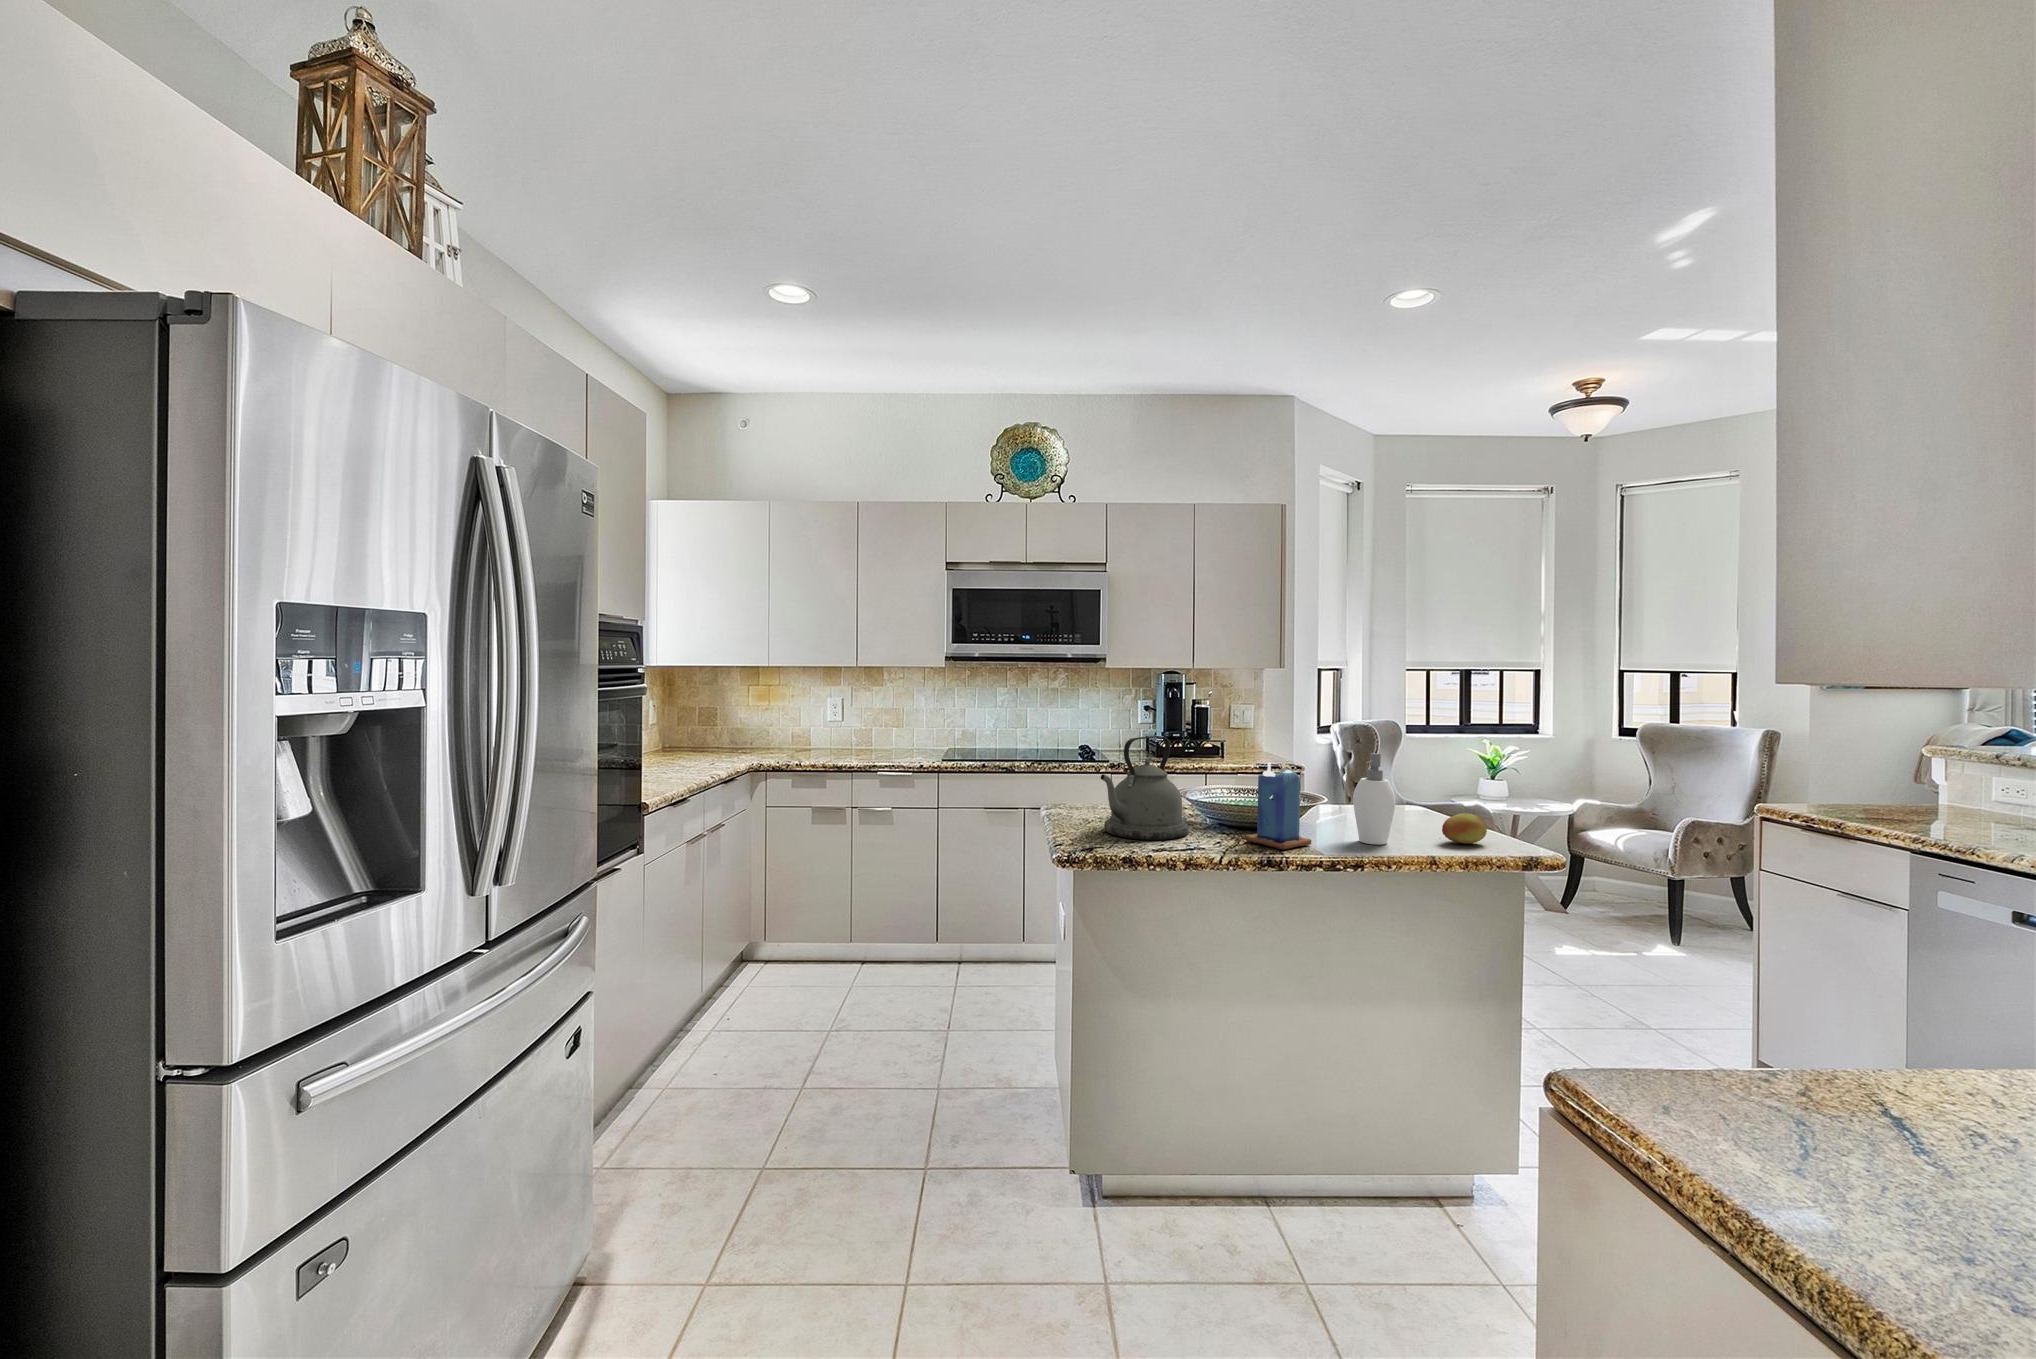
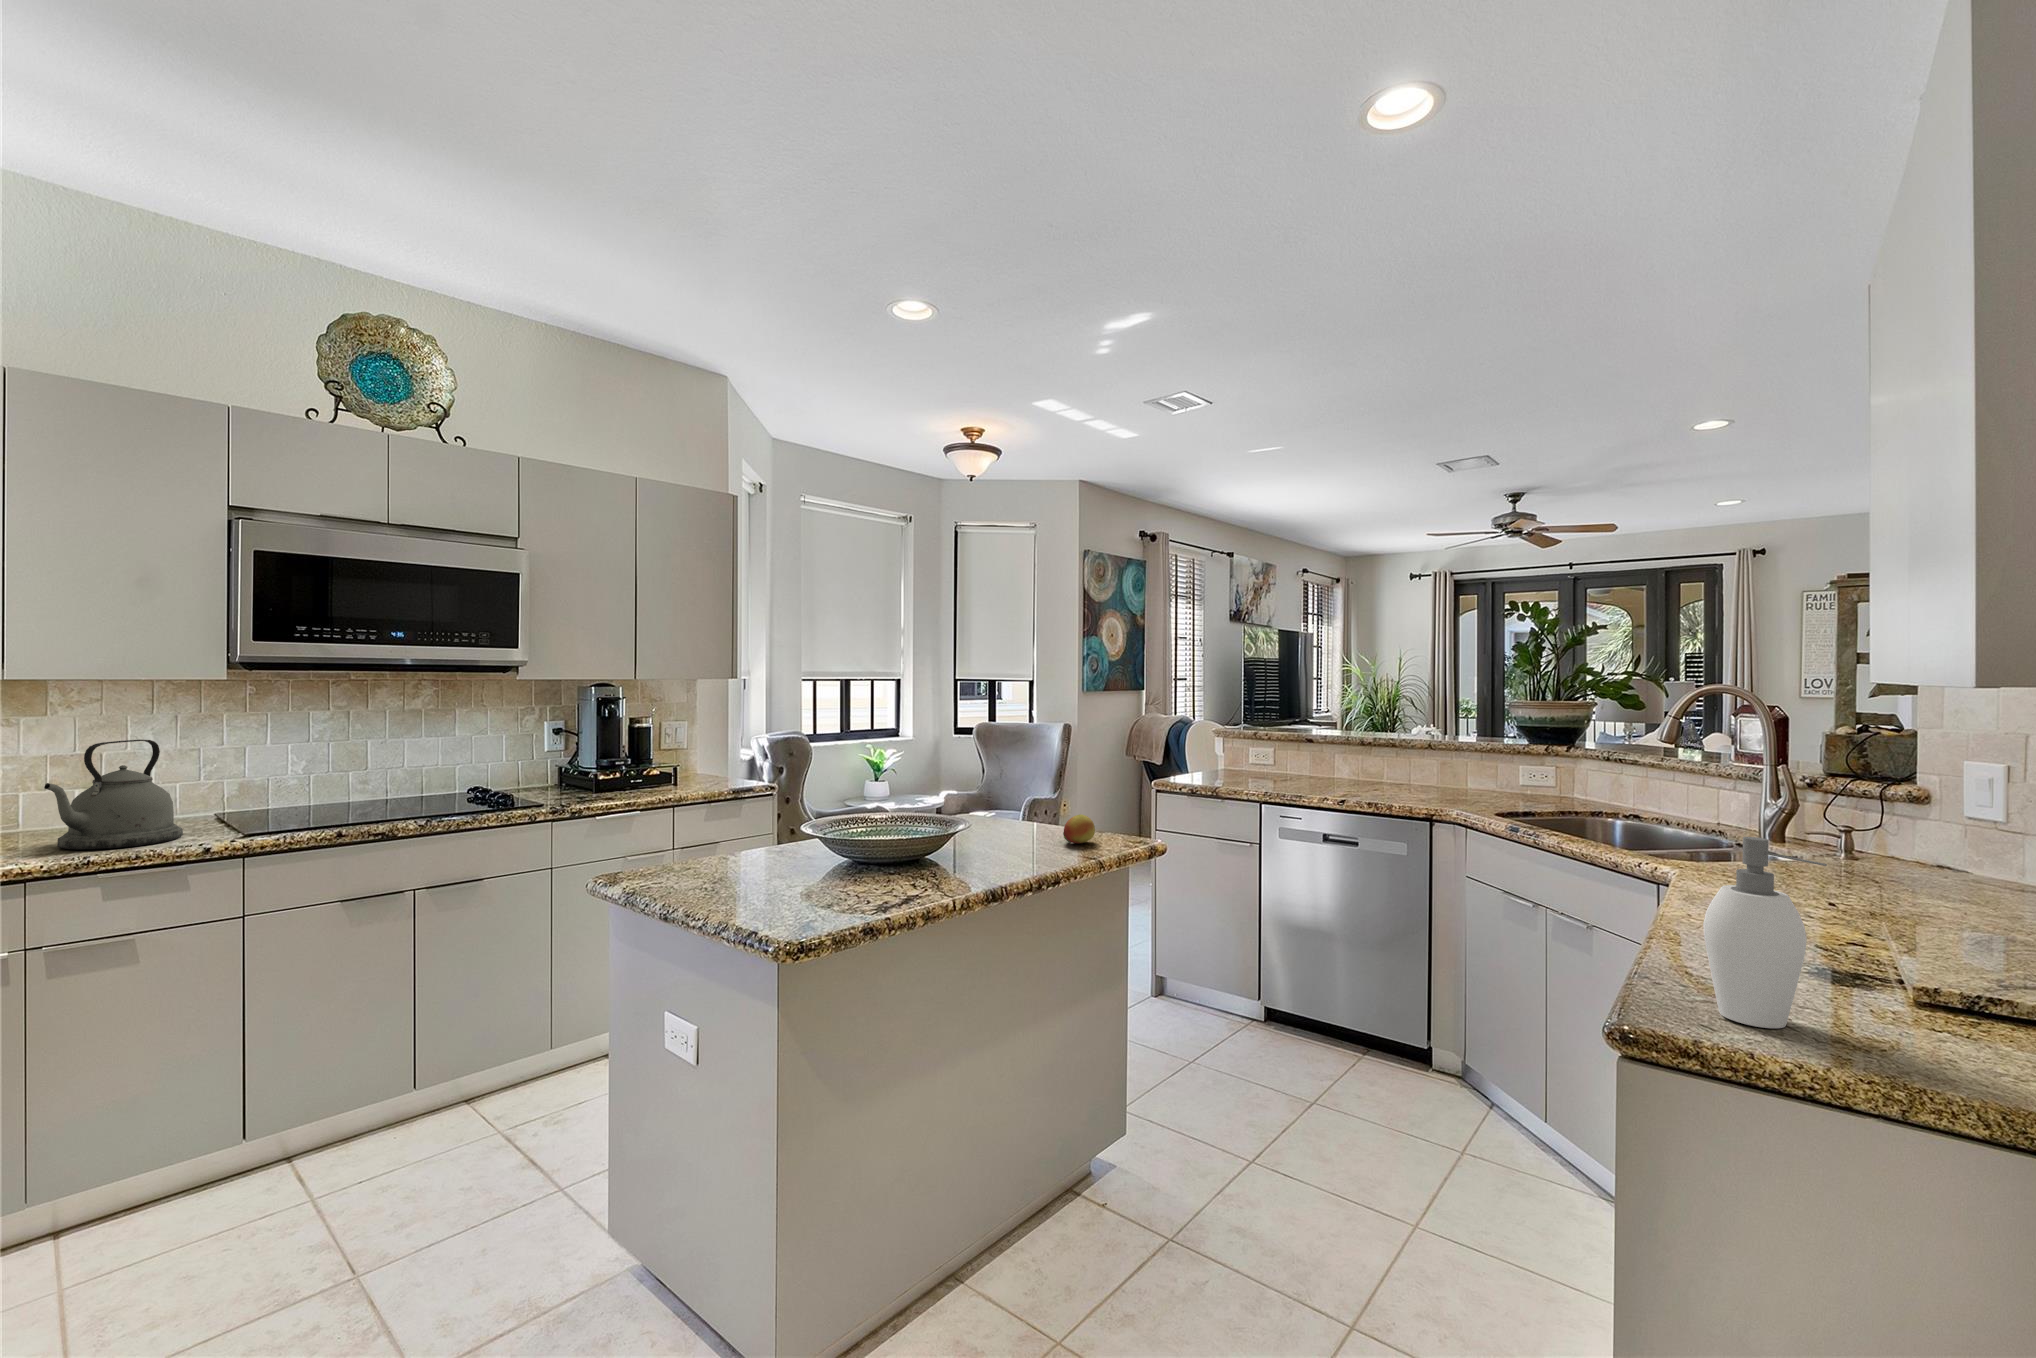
kettle: present [1101,736,1189,840] -> present [44,740,183,850]
soap dispenser: present [1353,753,1396,845] -> present [1703,837,1827,1028]
candle: present [1245,762,1311,850] -> none [925,784,985,880]

